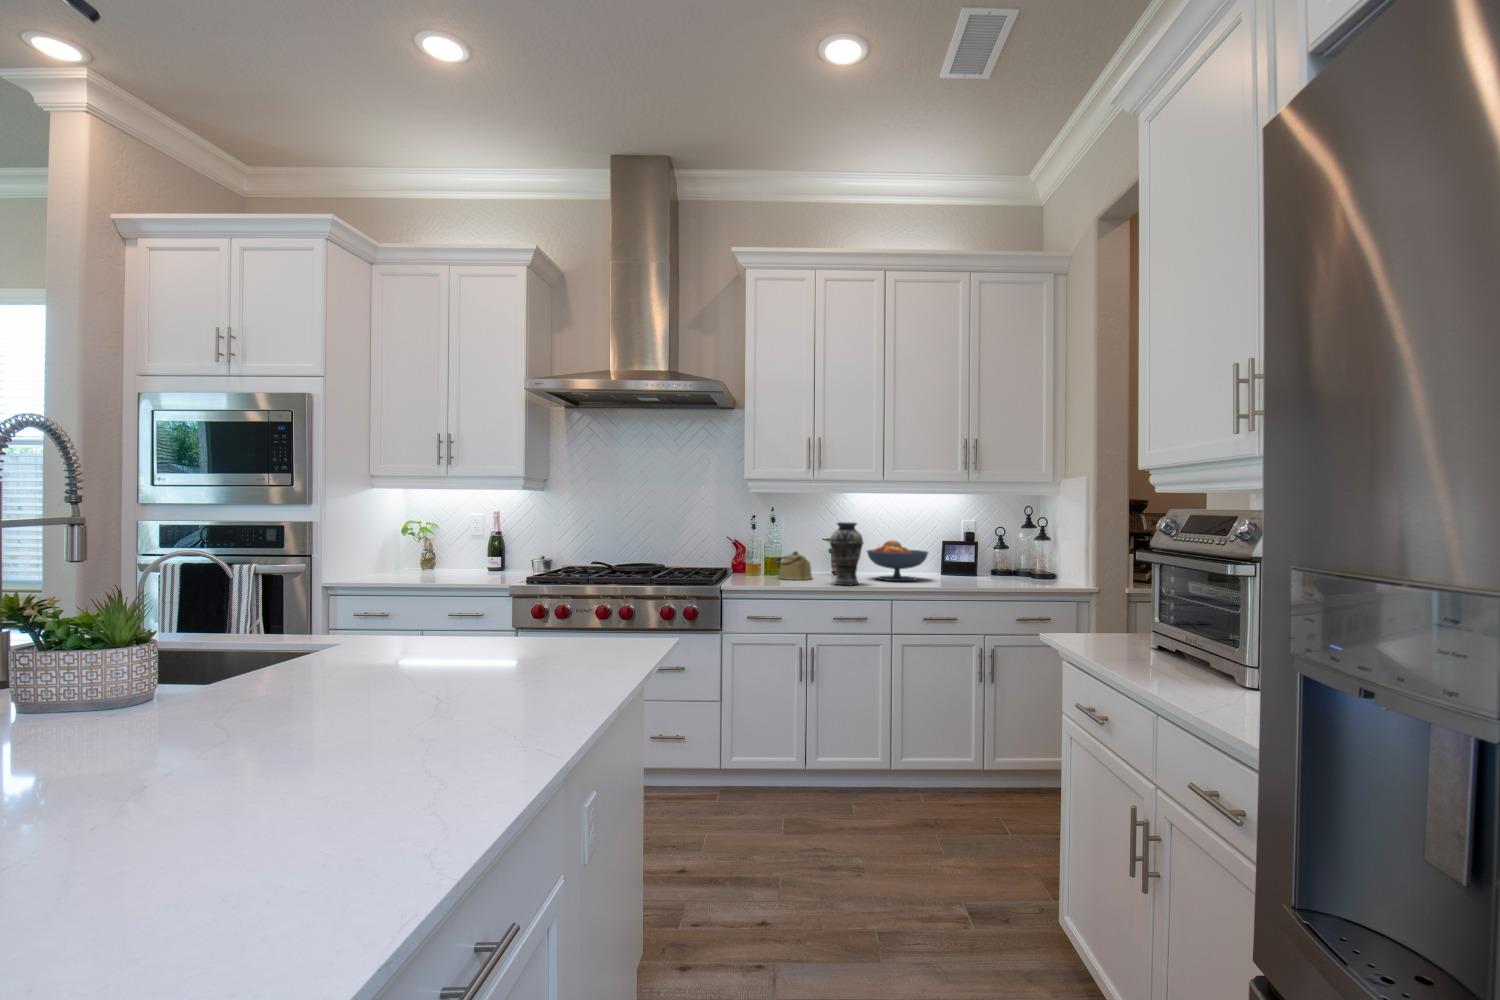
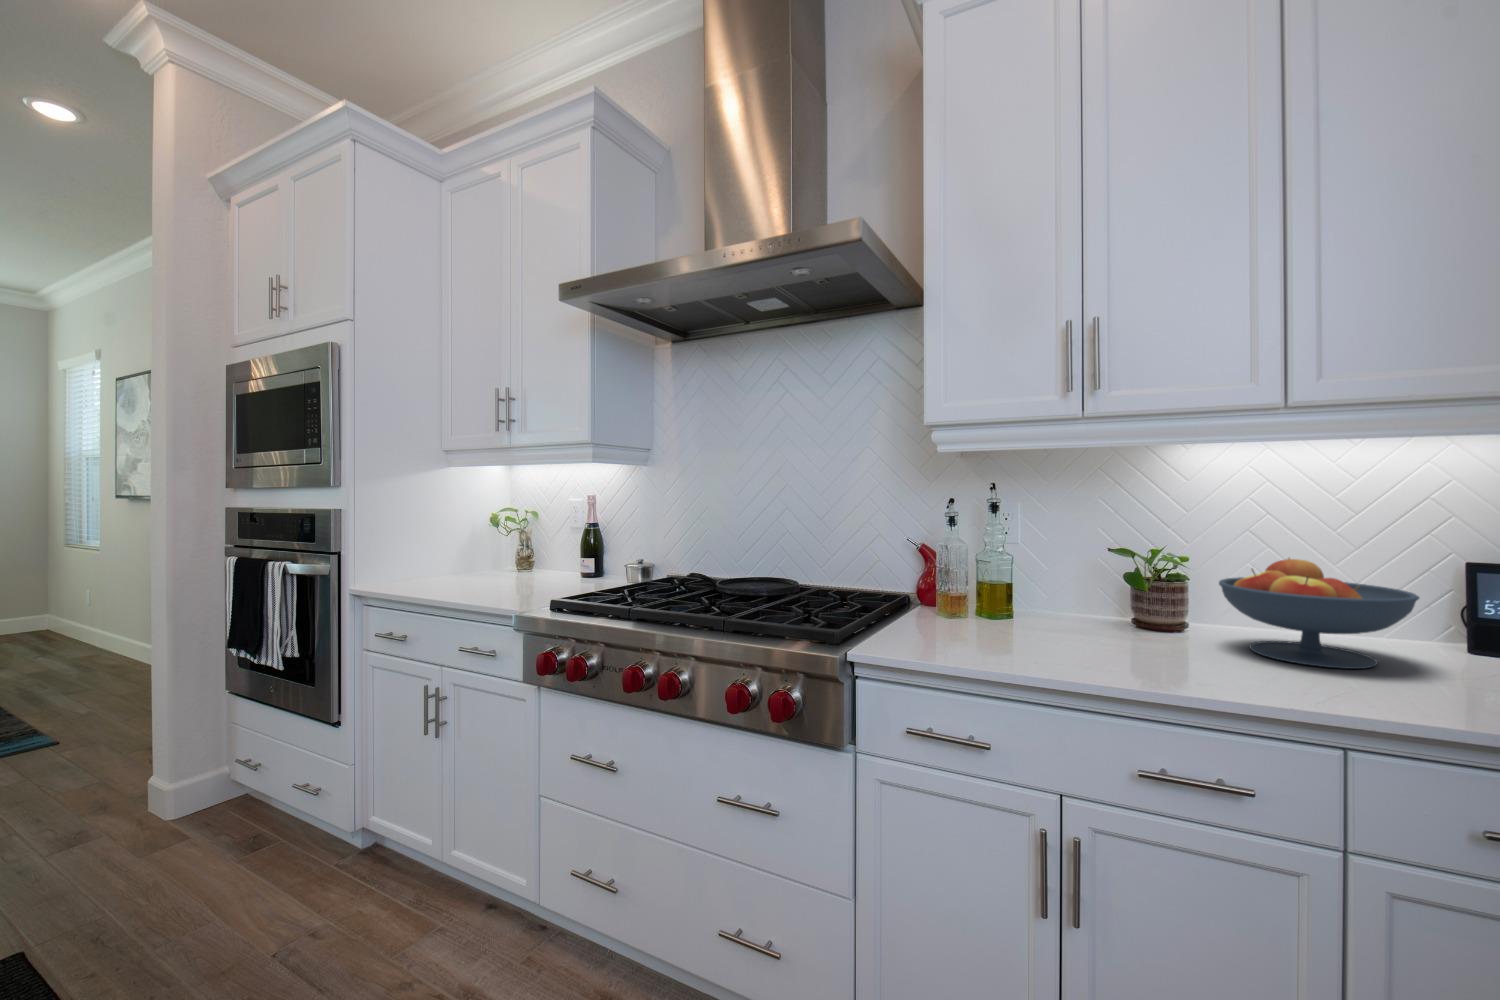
vase: present [829,522,863,585] -> none [1110,516,1209,675]
kettle: present [774,551,812,580] -> none [991,575,1078,638]

